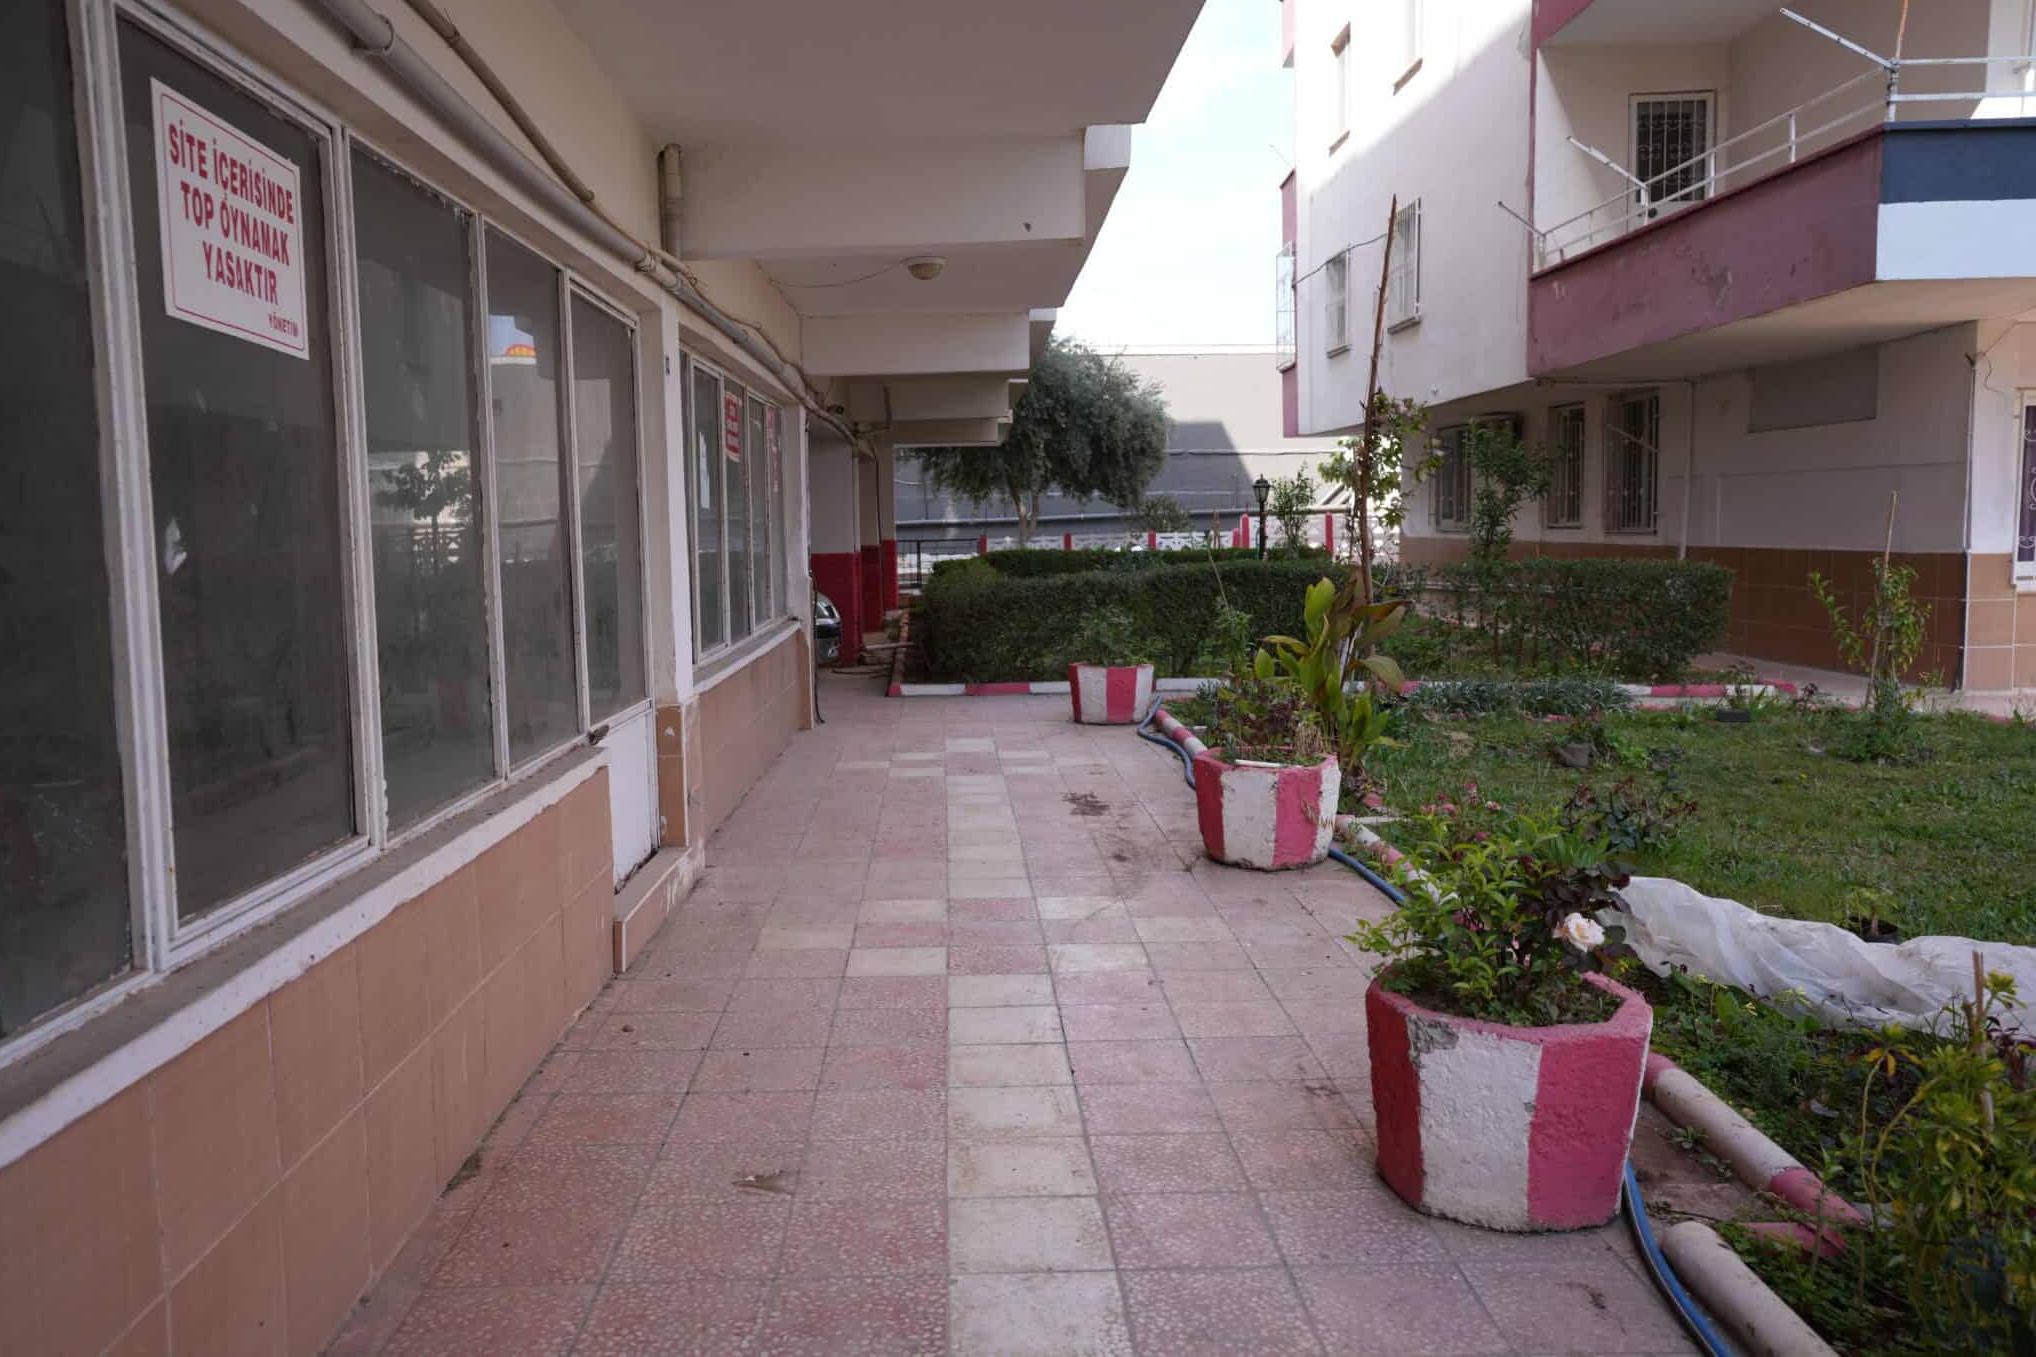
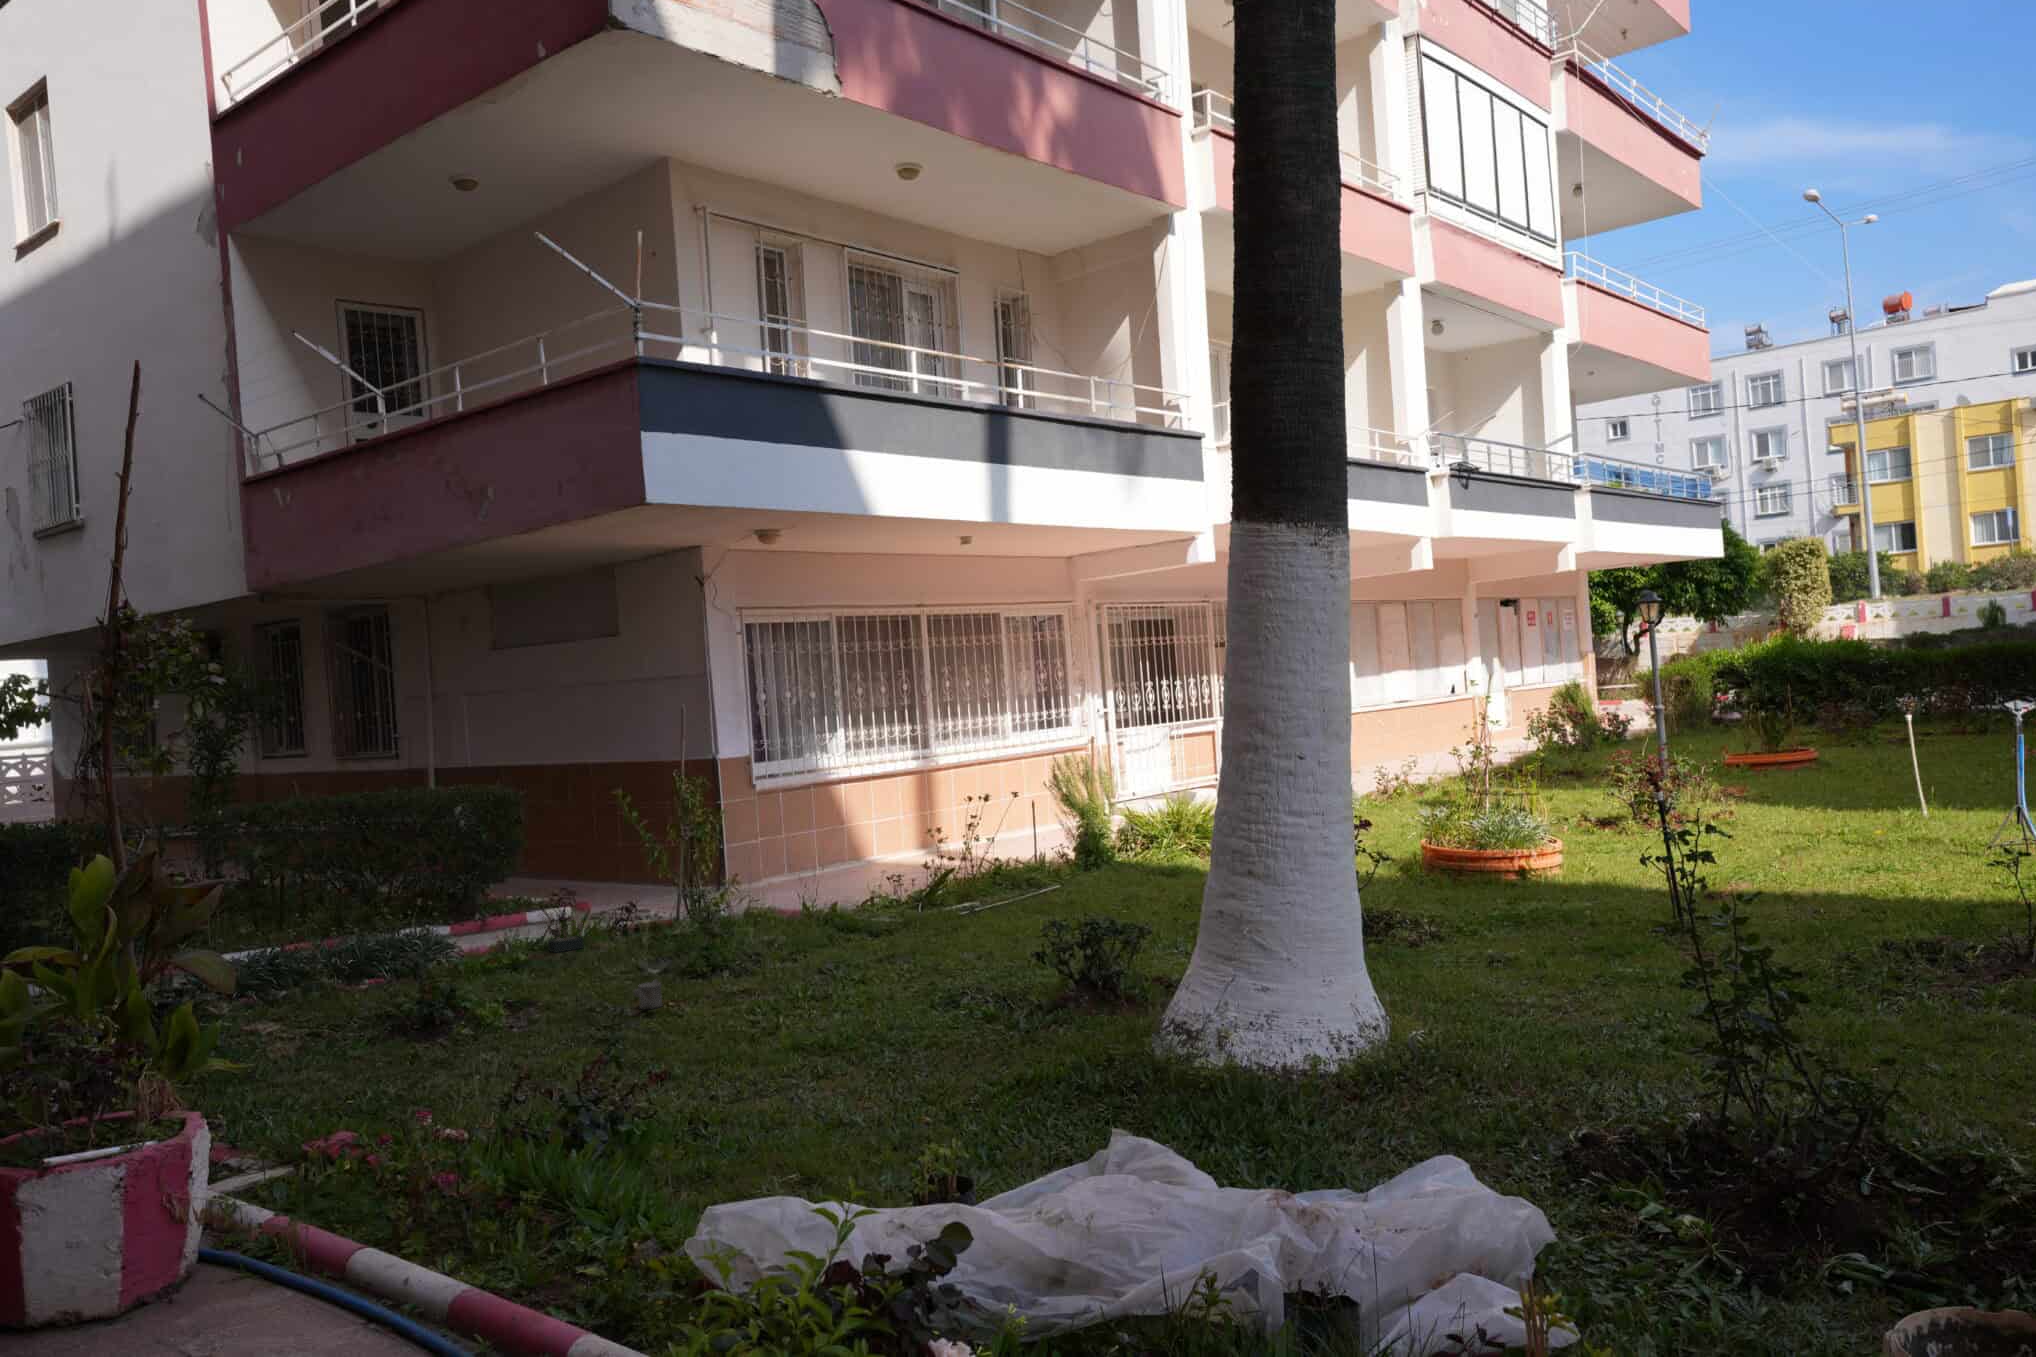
watering can: present [1555,743,1591,767] -> present [634,980,663,1009]

